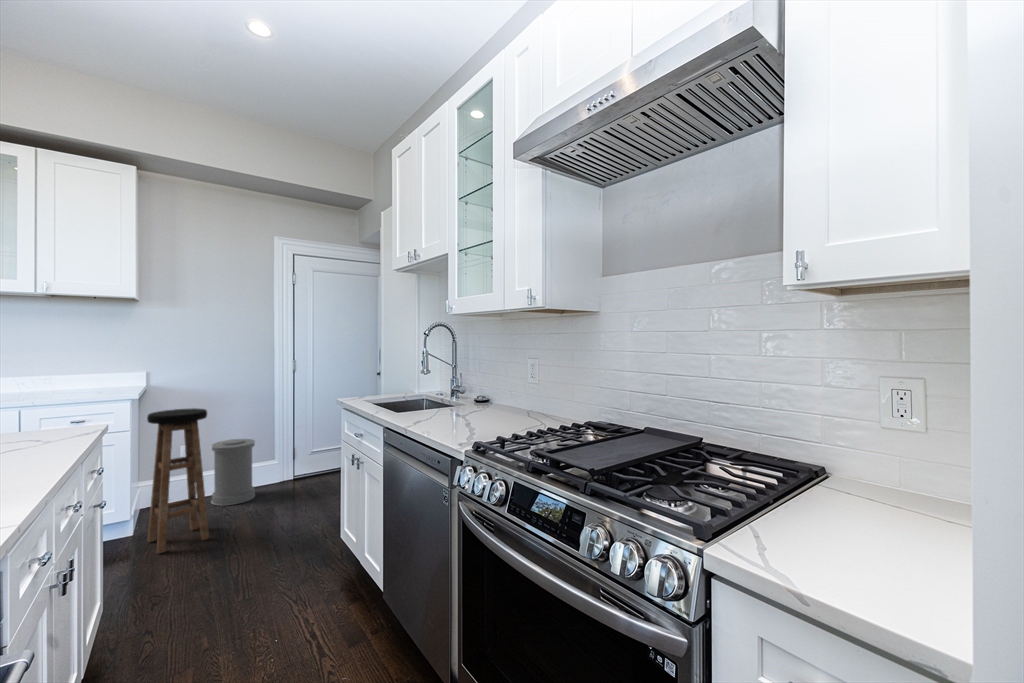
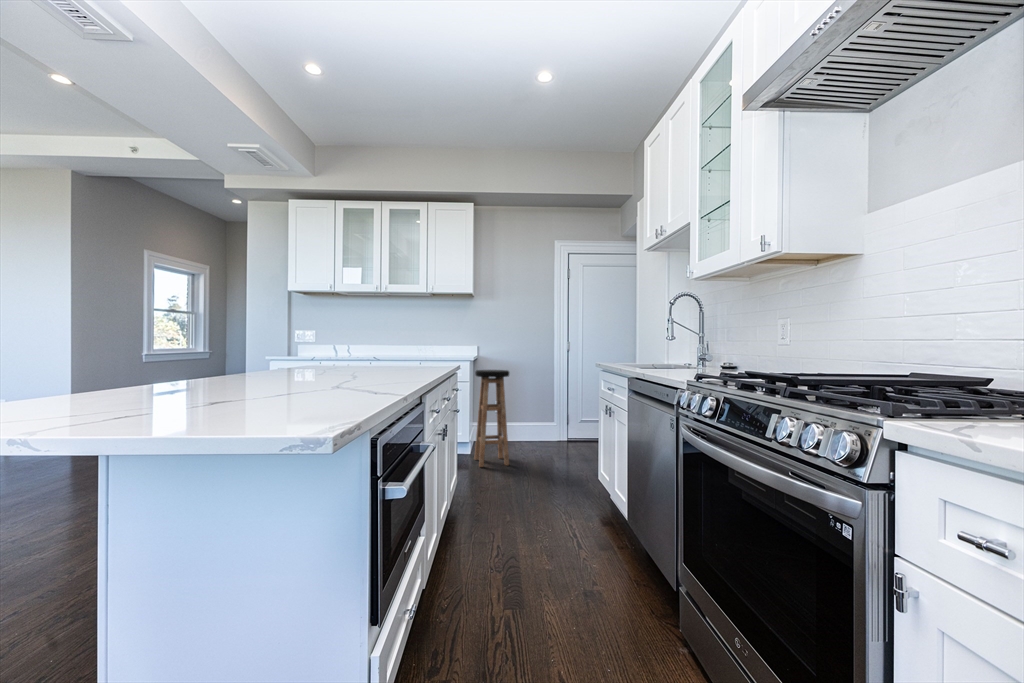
trash can: present [211,439,255,505] -> none [512,400,541,448]

